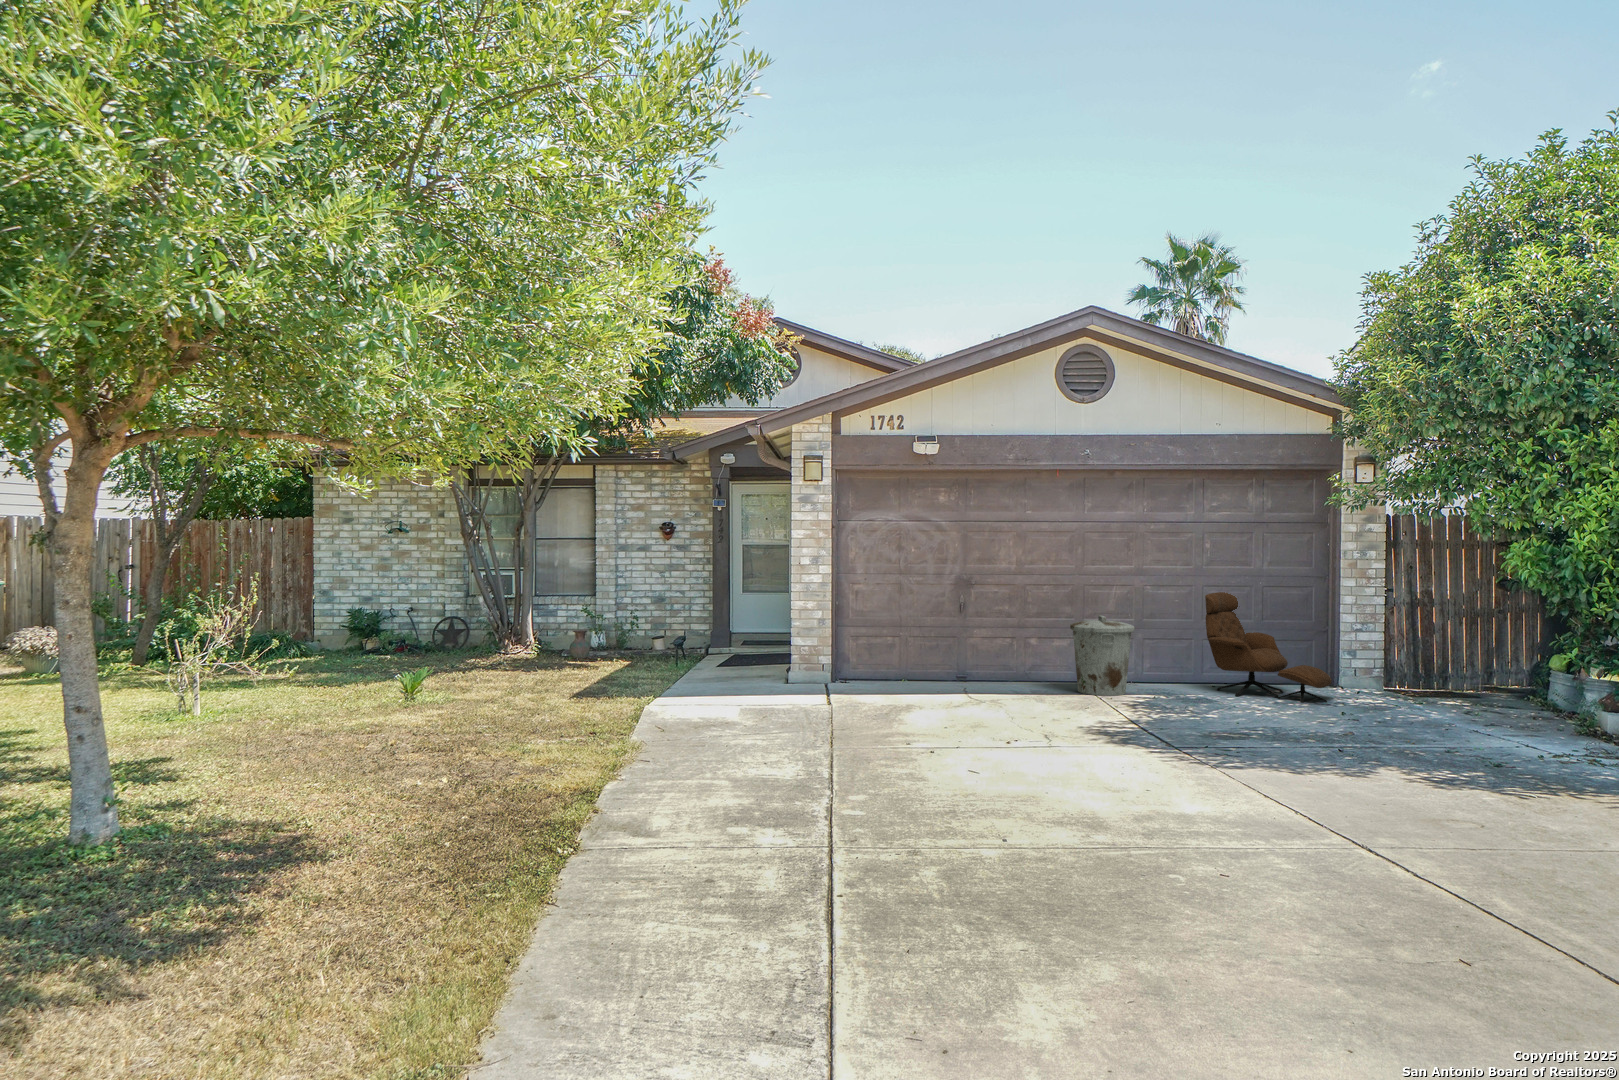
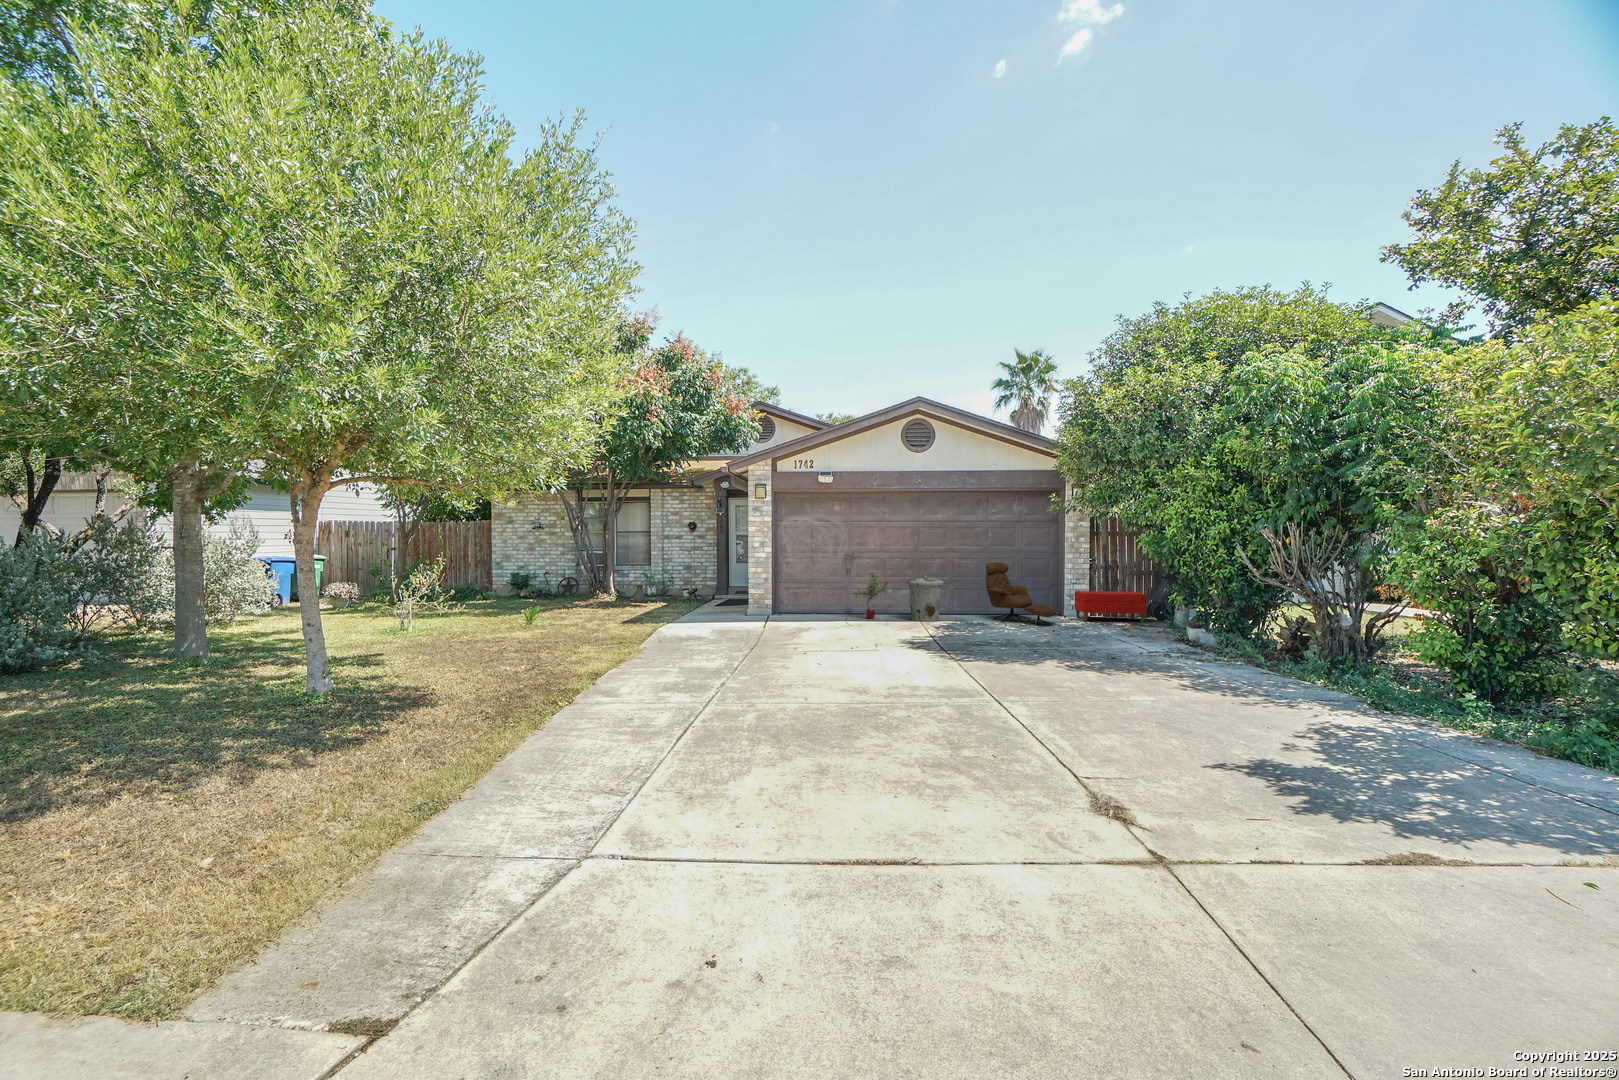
potted tree: none [972,610,1039,691] -> present [852,573,889,619]
bench: none [1354,642,1485,696] -> present [1075,591,1147,623]

